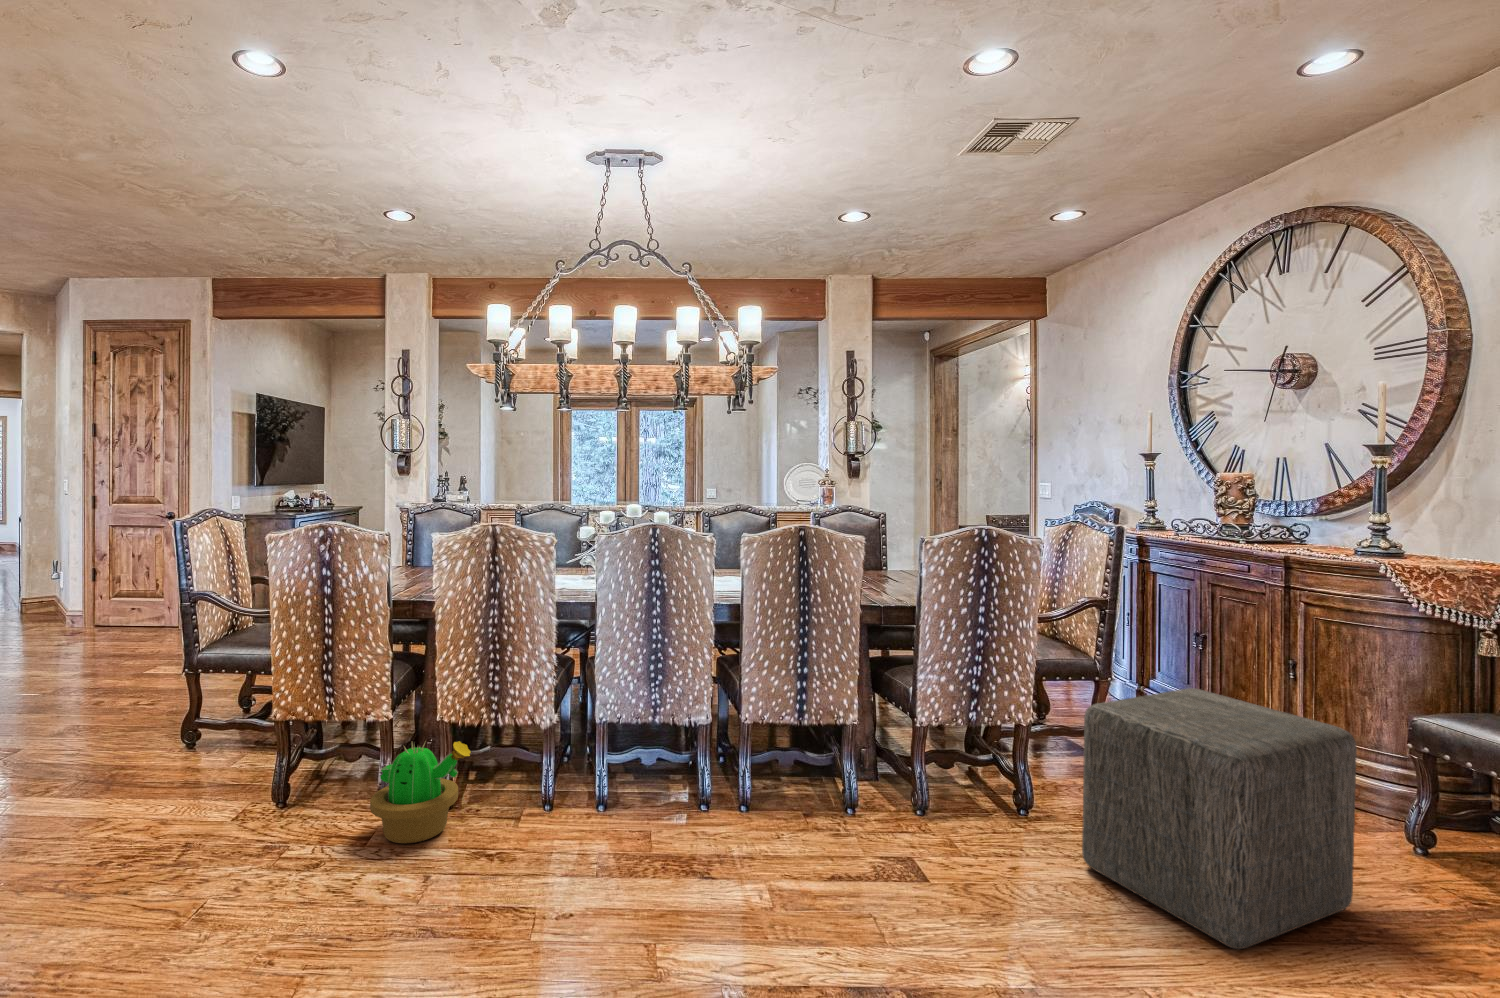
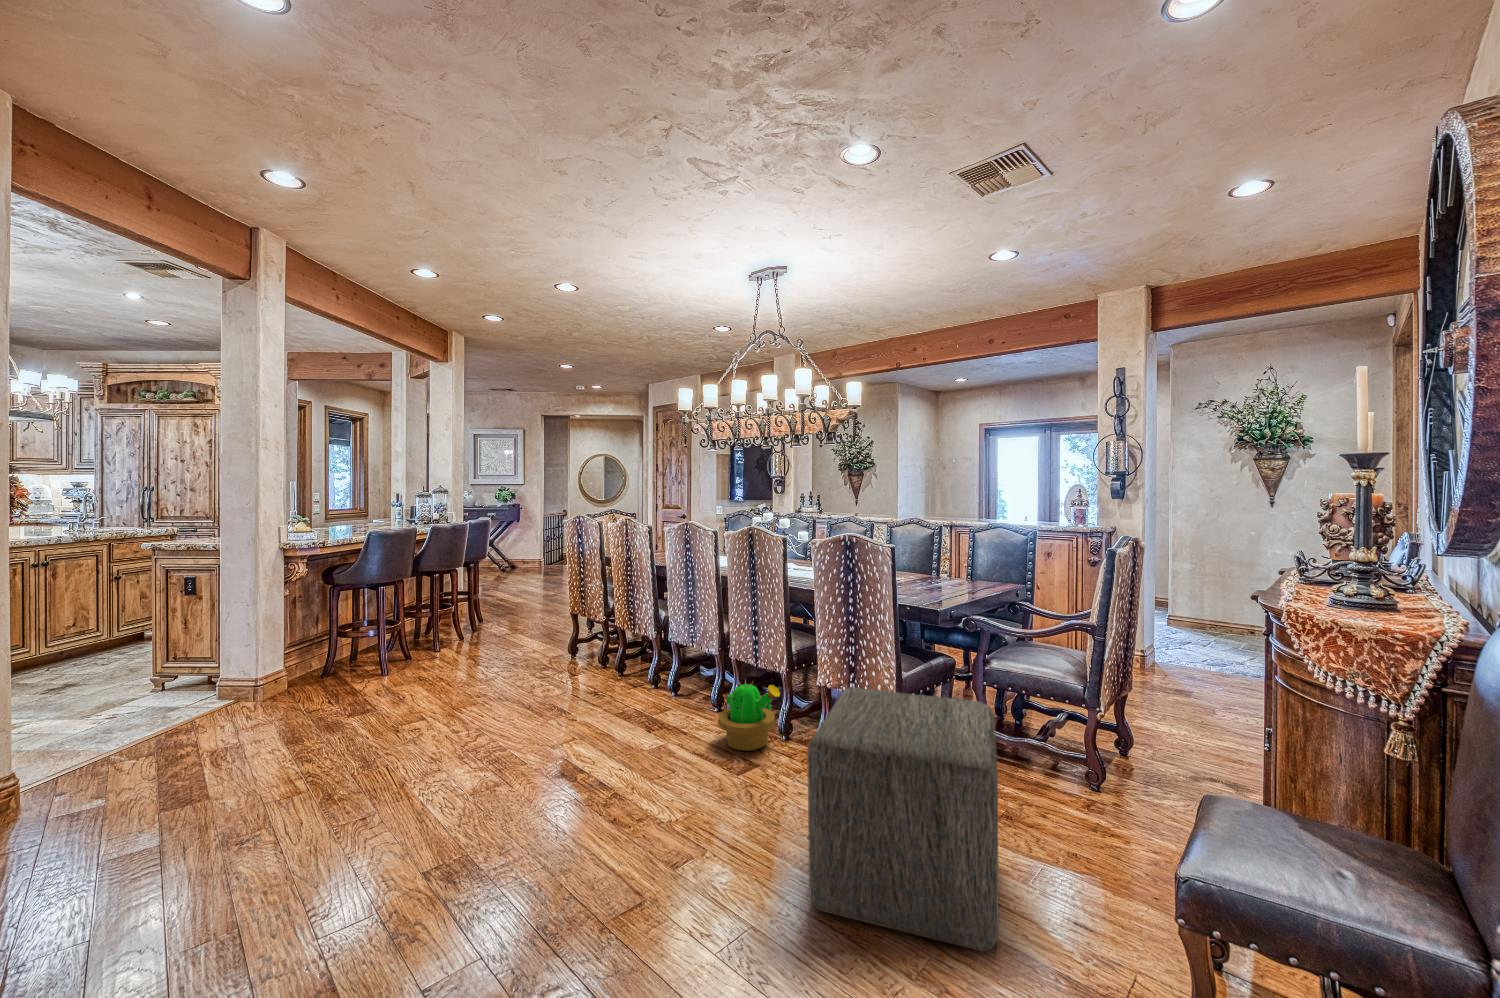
decorative plant: present [370,741,471,843] -> present [718,680,780,751]

